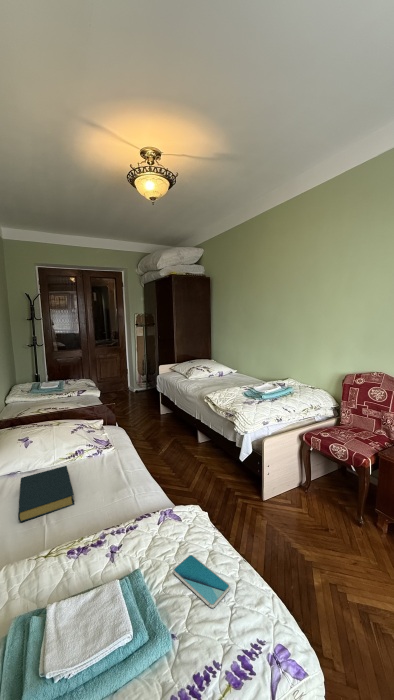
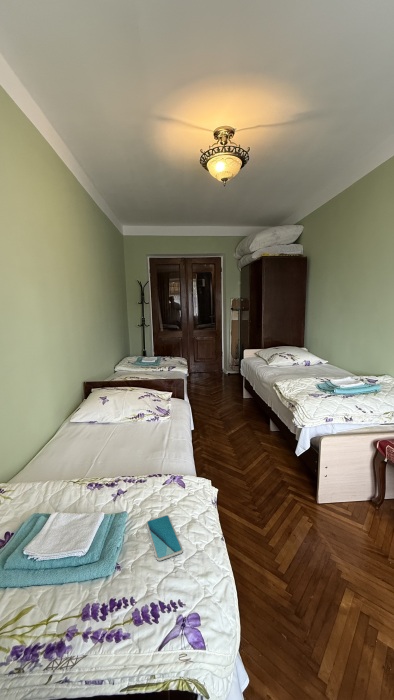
hardback book: present [18,466,75,522] -> none [77,423,125,457]

